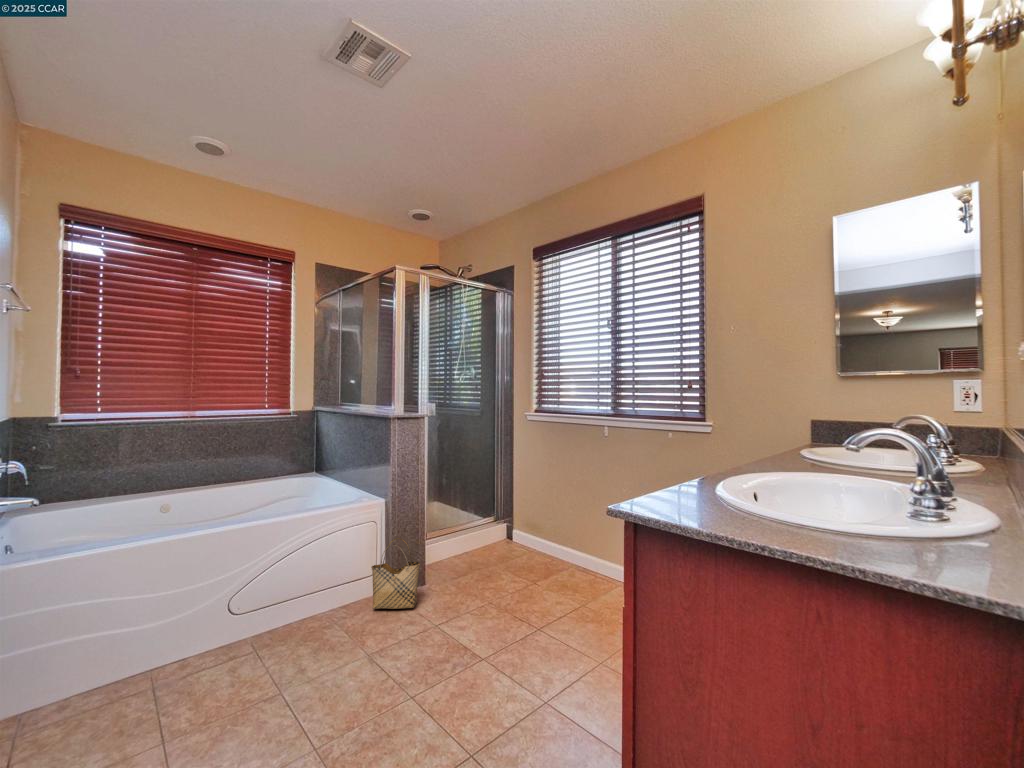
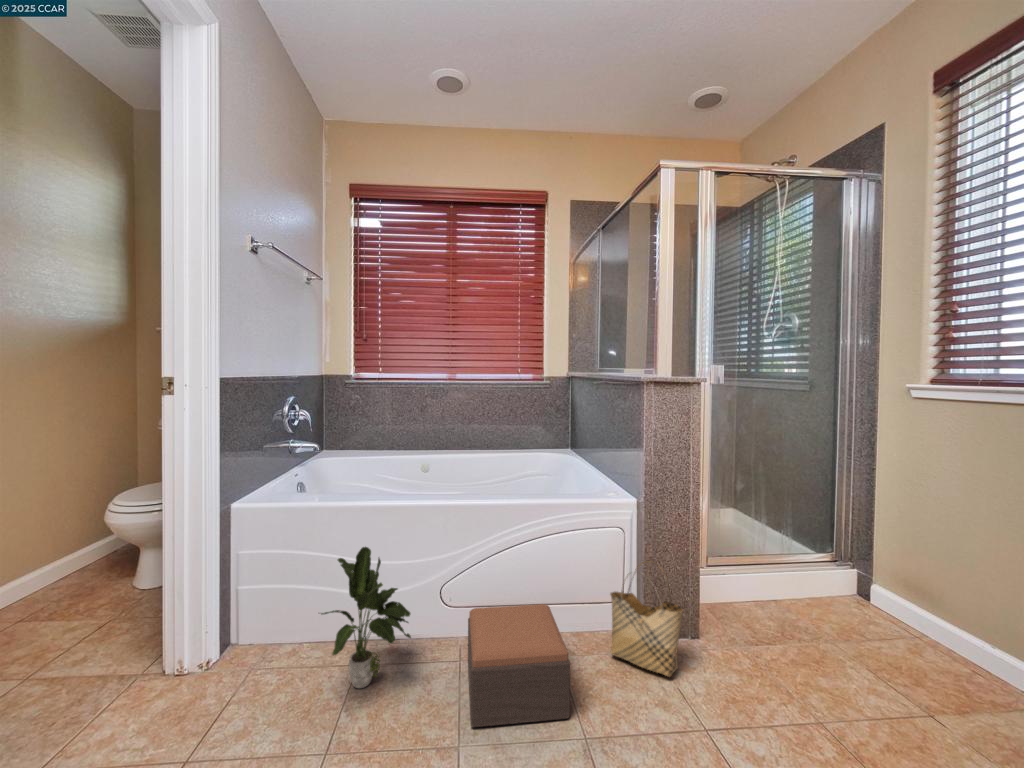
potted plant: none [126,574,219,702] -> present [321,547,411,688]
footstool: none [263,586,356,680] -> present [468,604,570,727]

